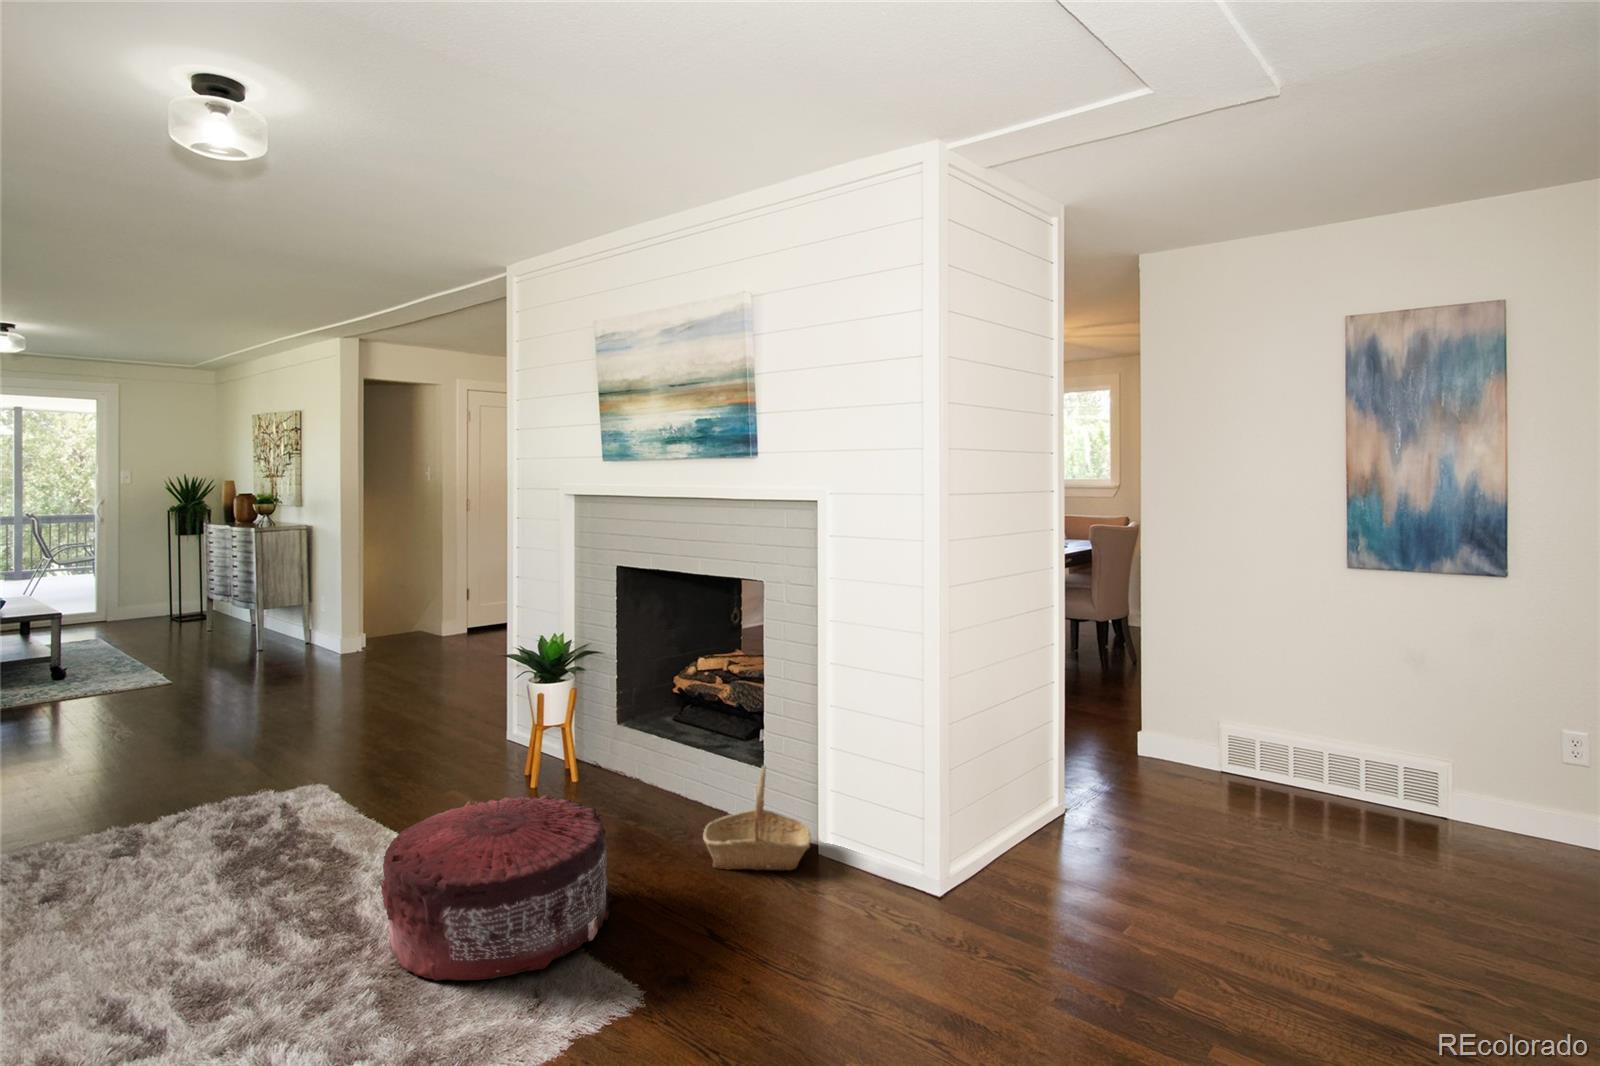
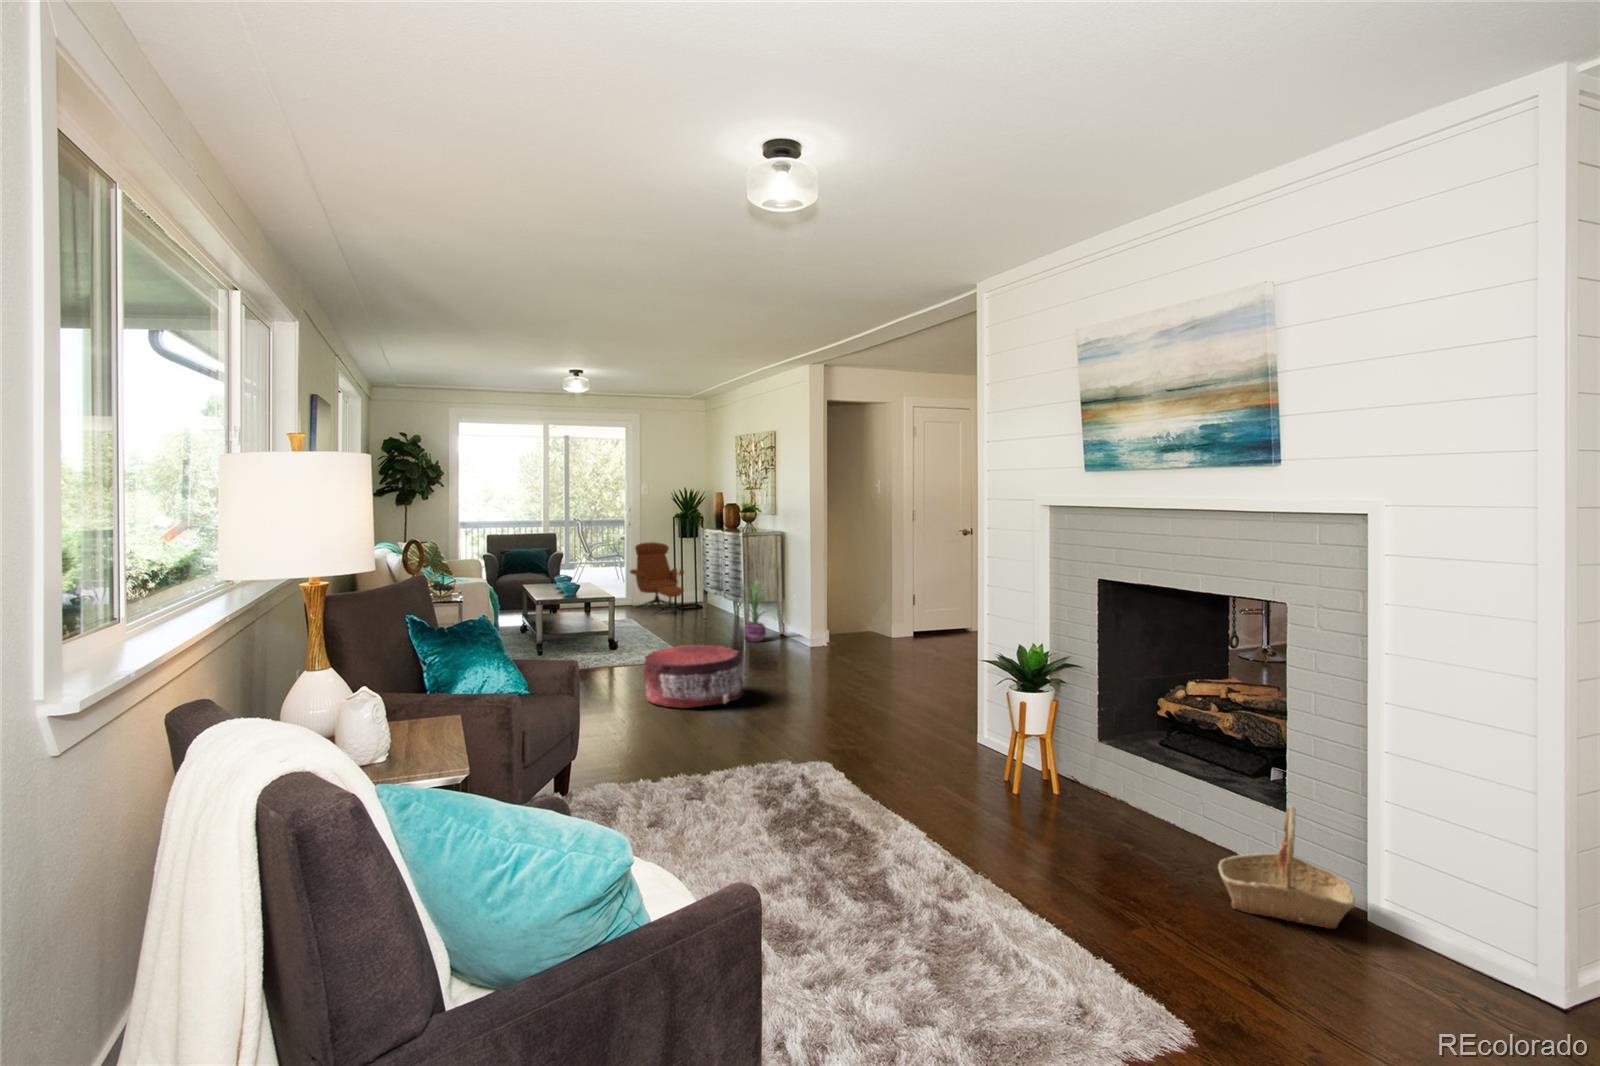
lounge chair: none [102,541,187,627] -> present [630,542,684,614]
decorative plant: none [225,580,315,652] -> present [743,580,773,642]
pouf: present [379,793,614,981] -> present [643,645,744,708]

